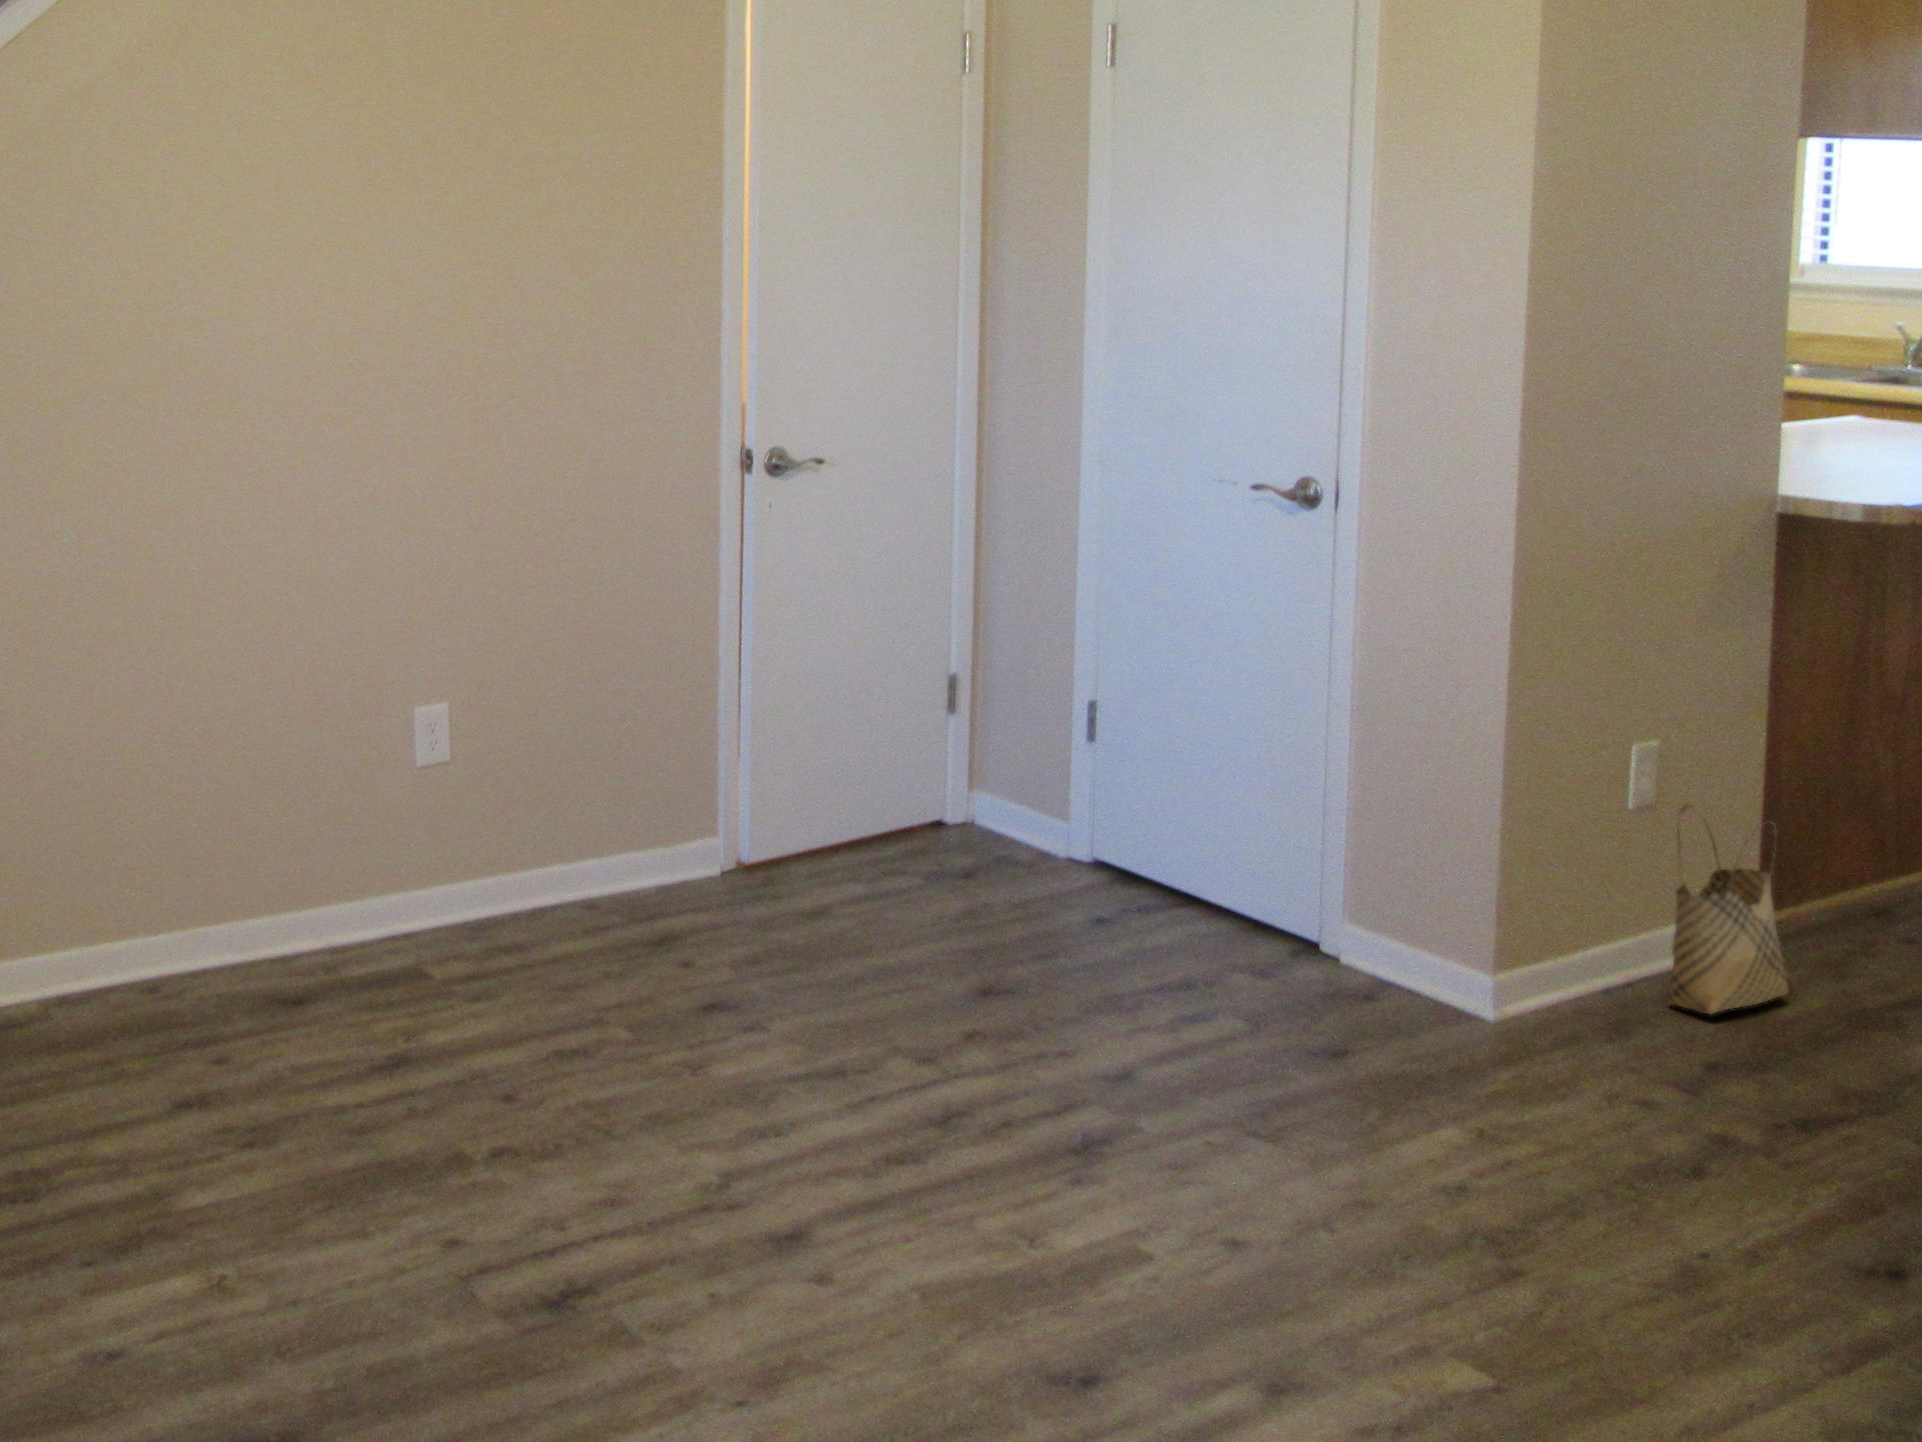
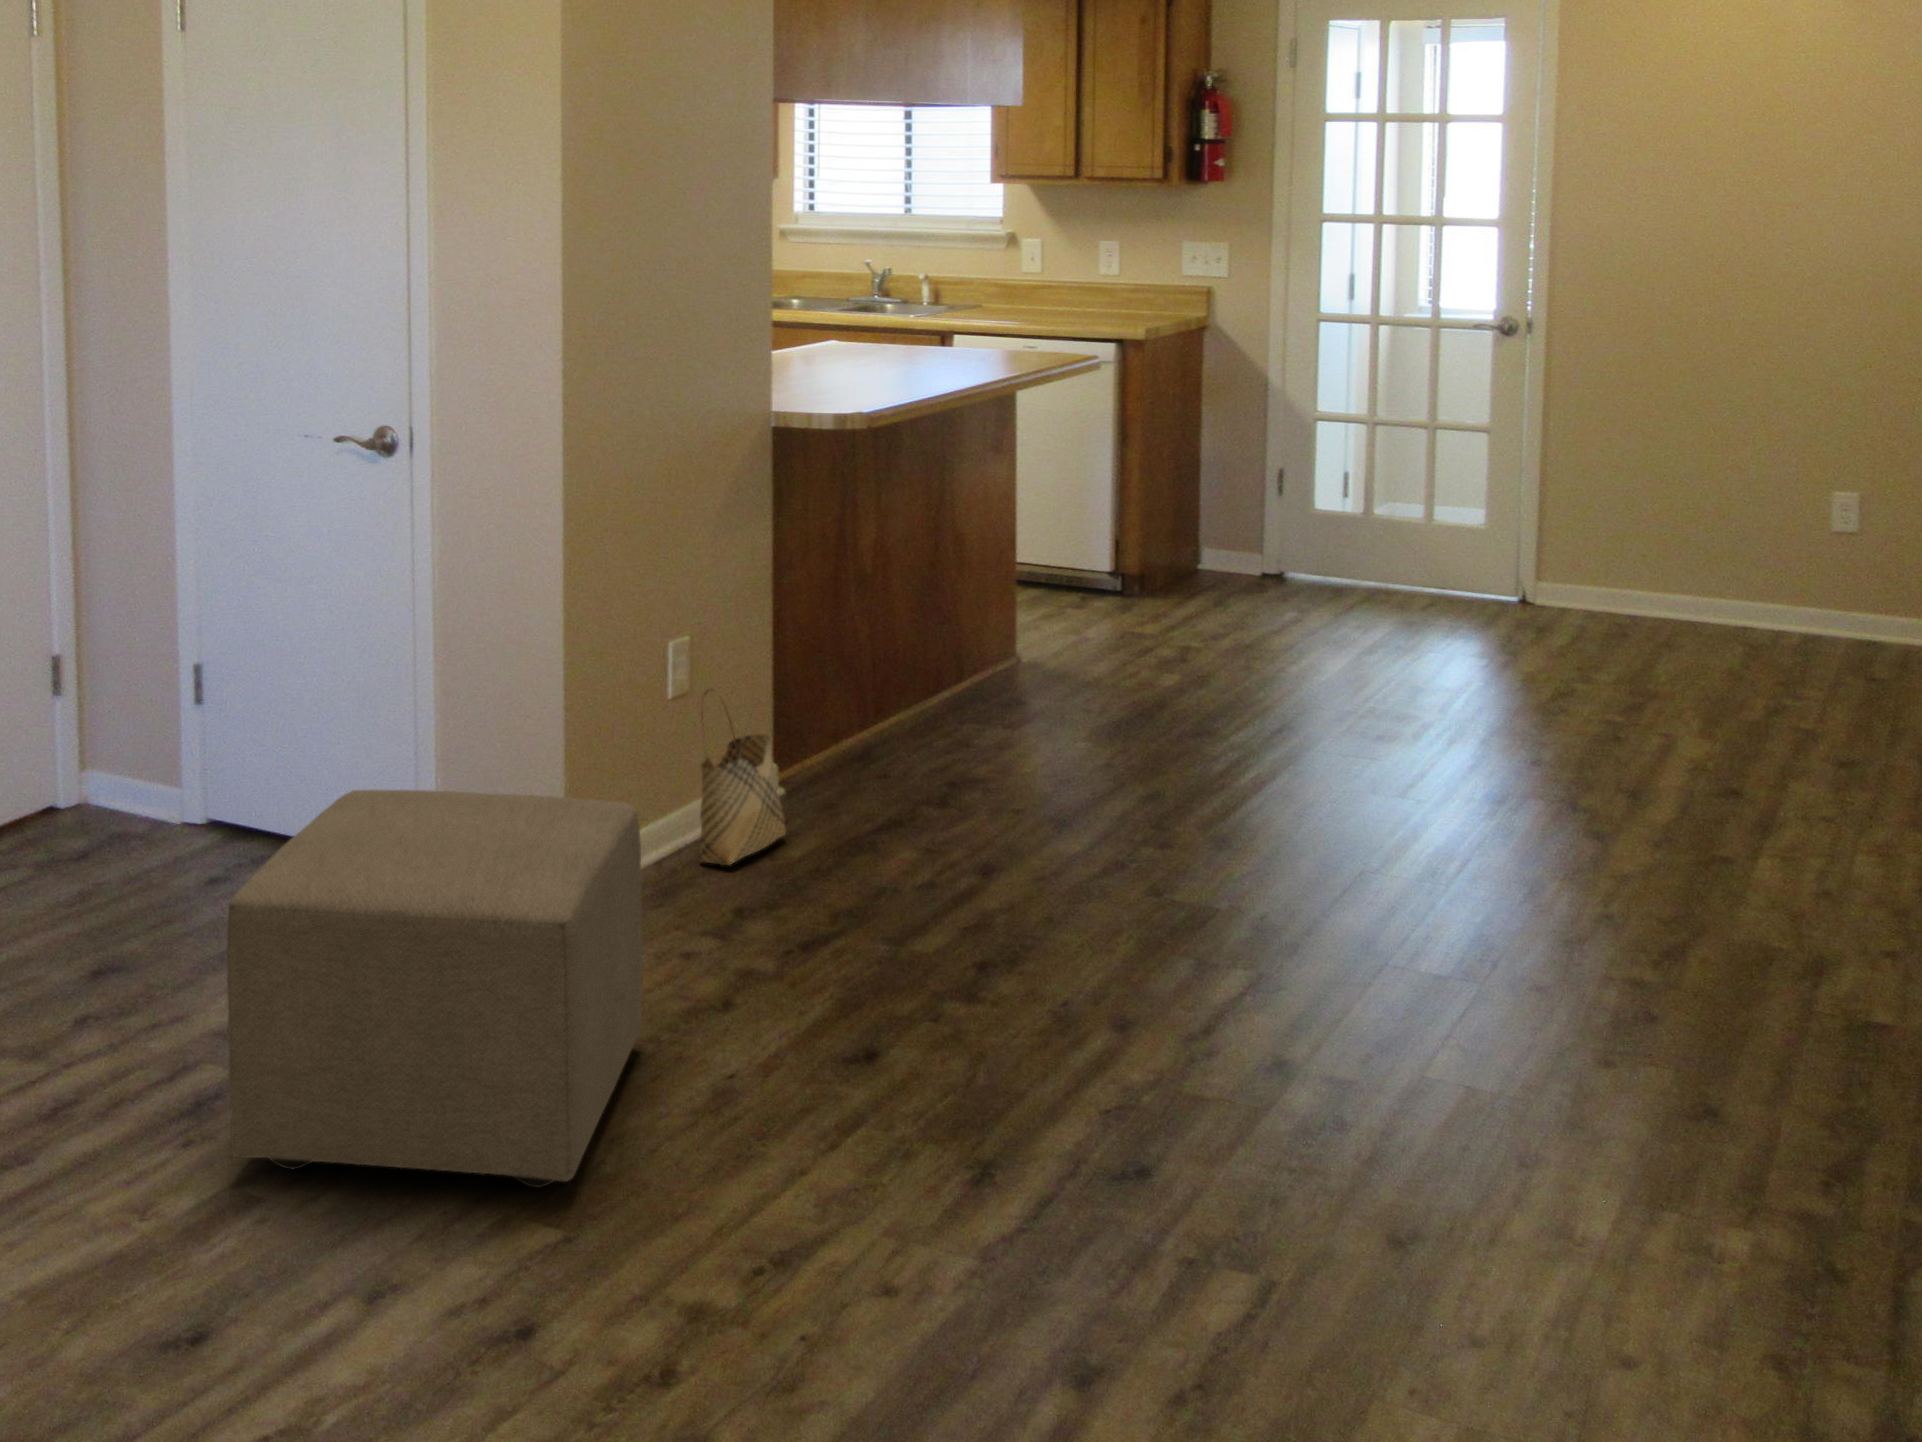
ottoman: none [1136,840,1610,1298] -> present [227,790,643,1188]

